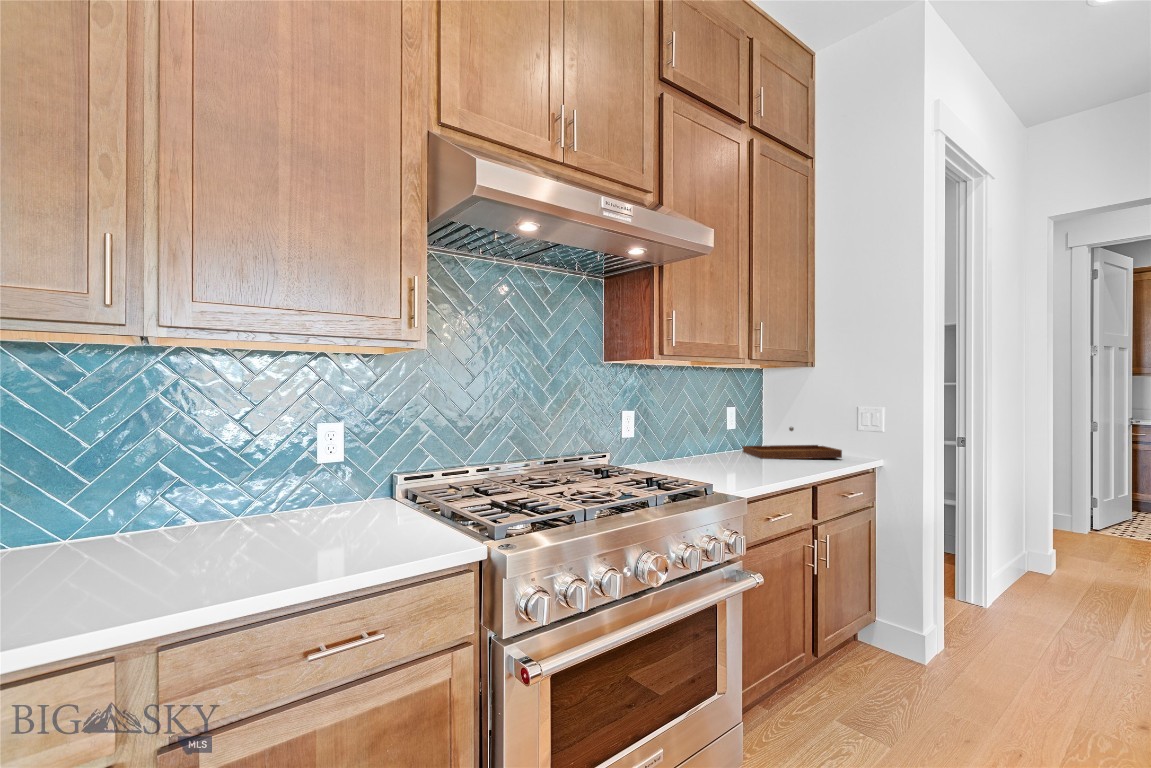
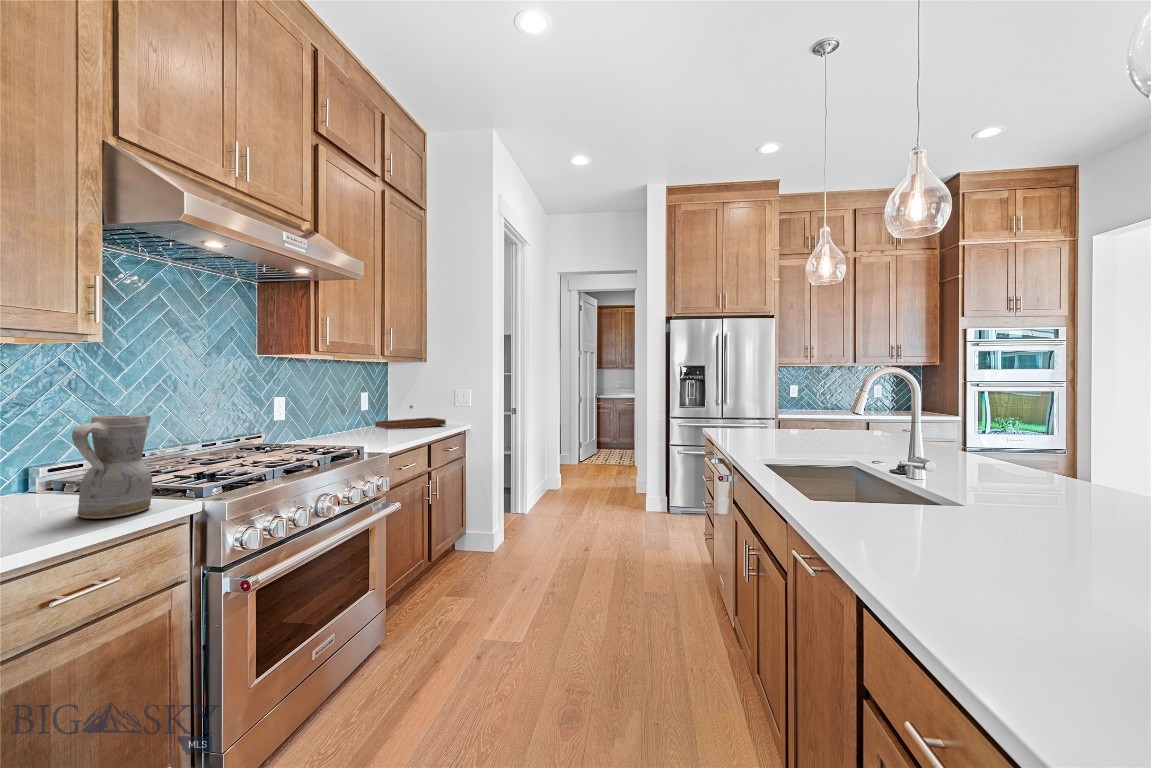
ceramic pitcher: none [378,431,453,550] -> present [72,415,152,519]

